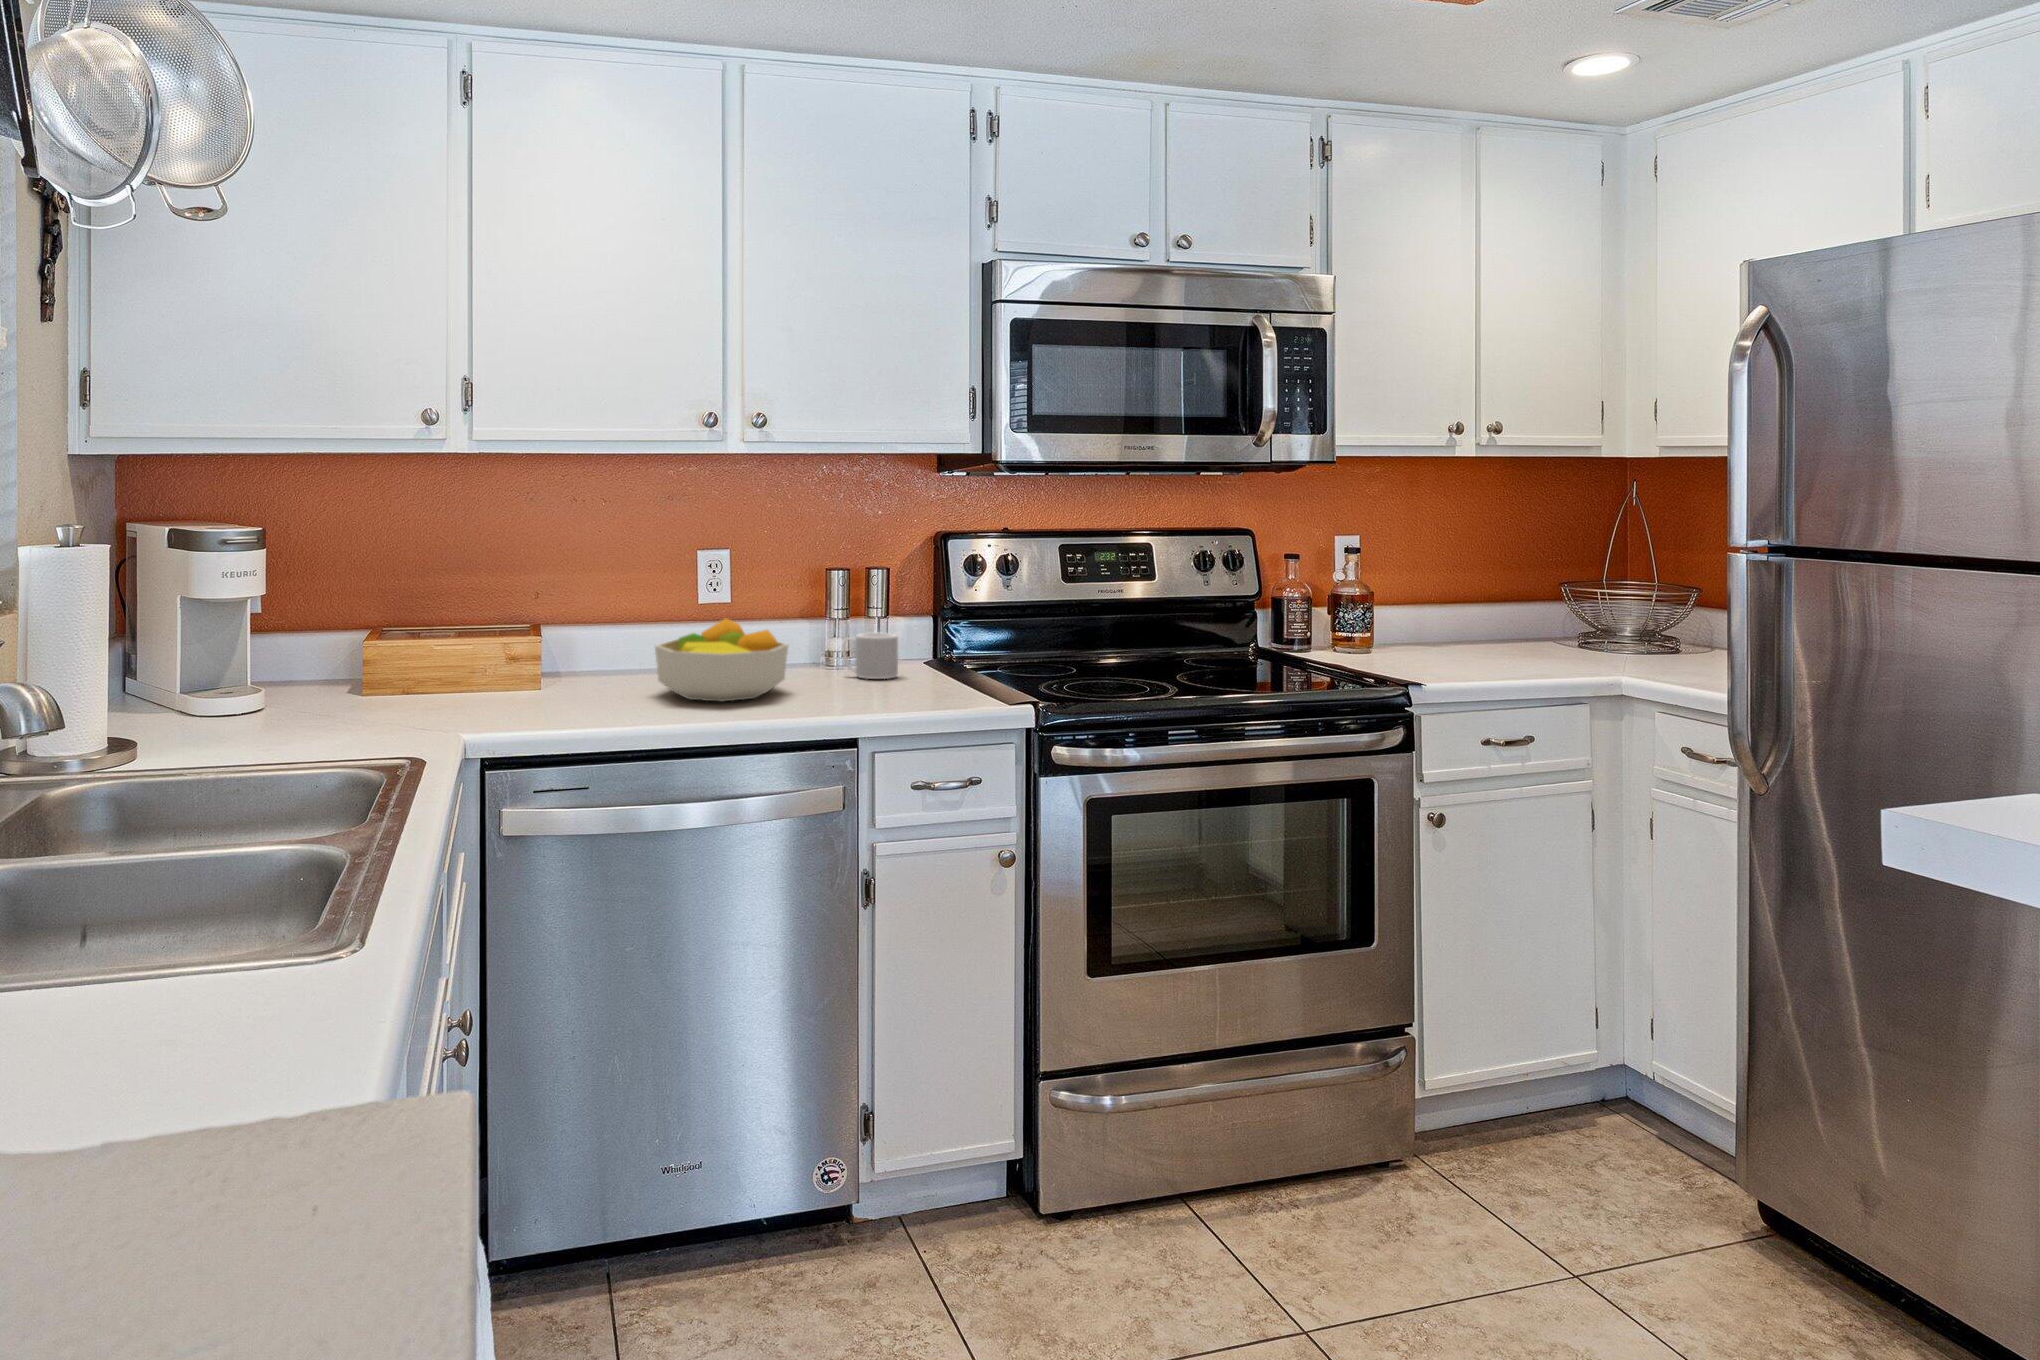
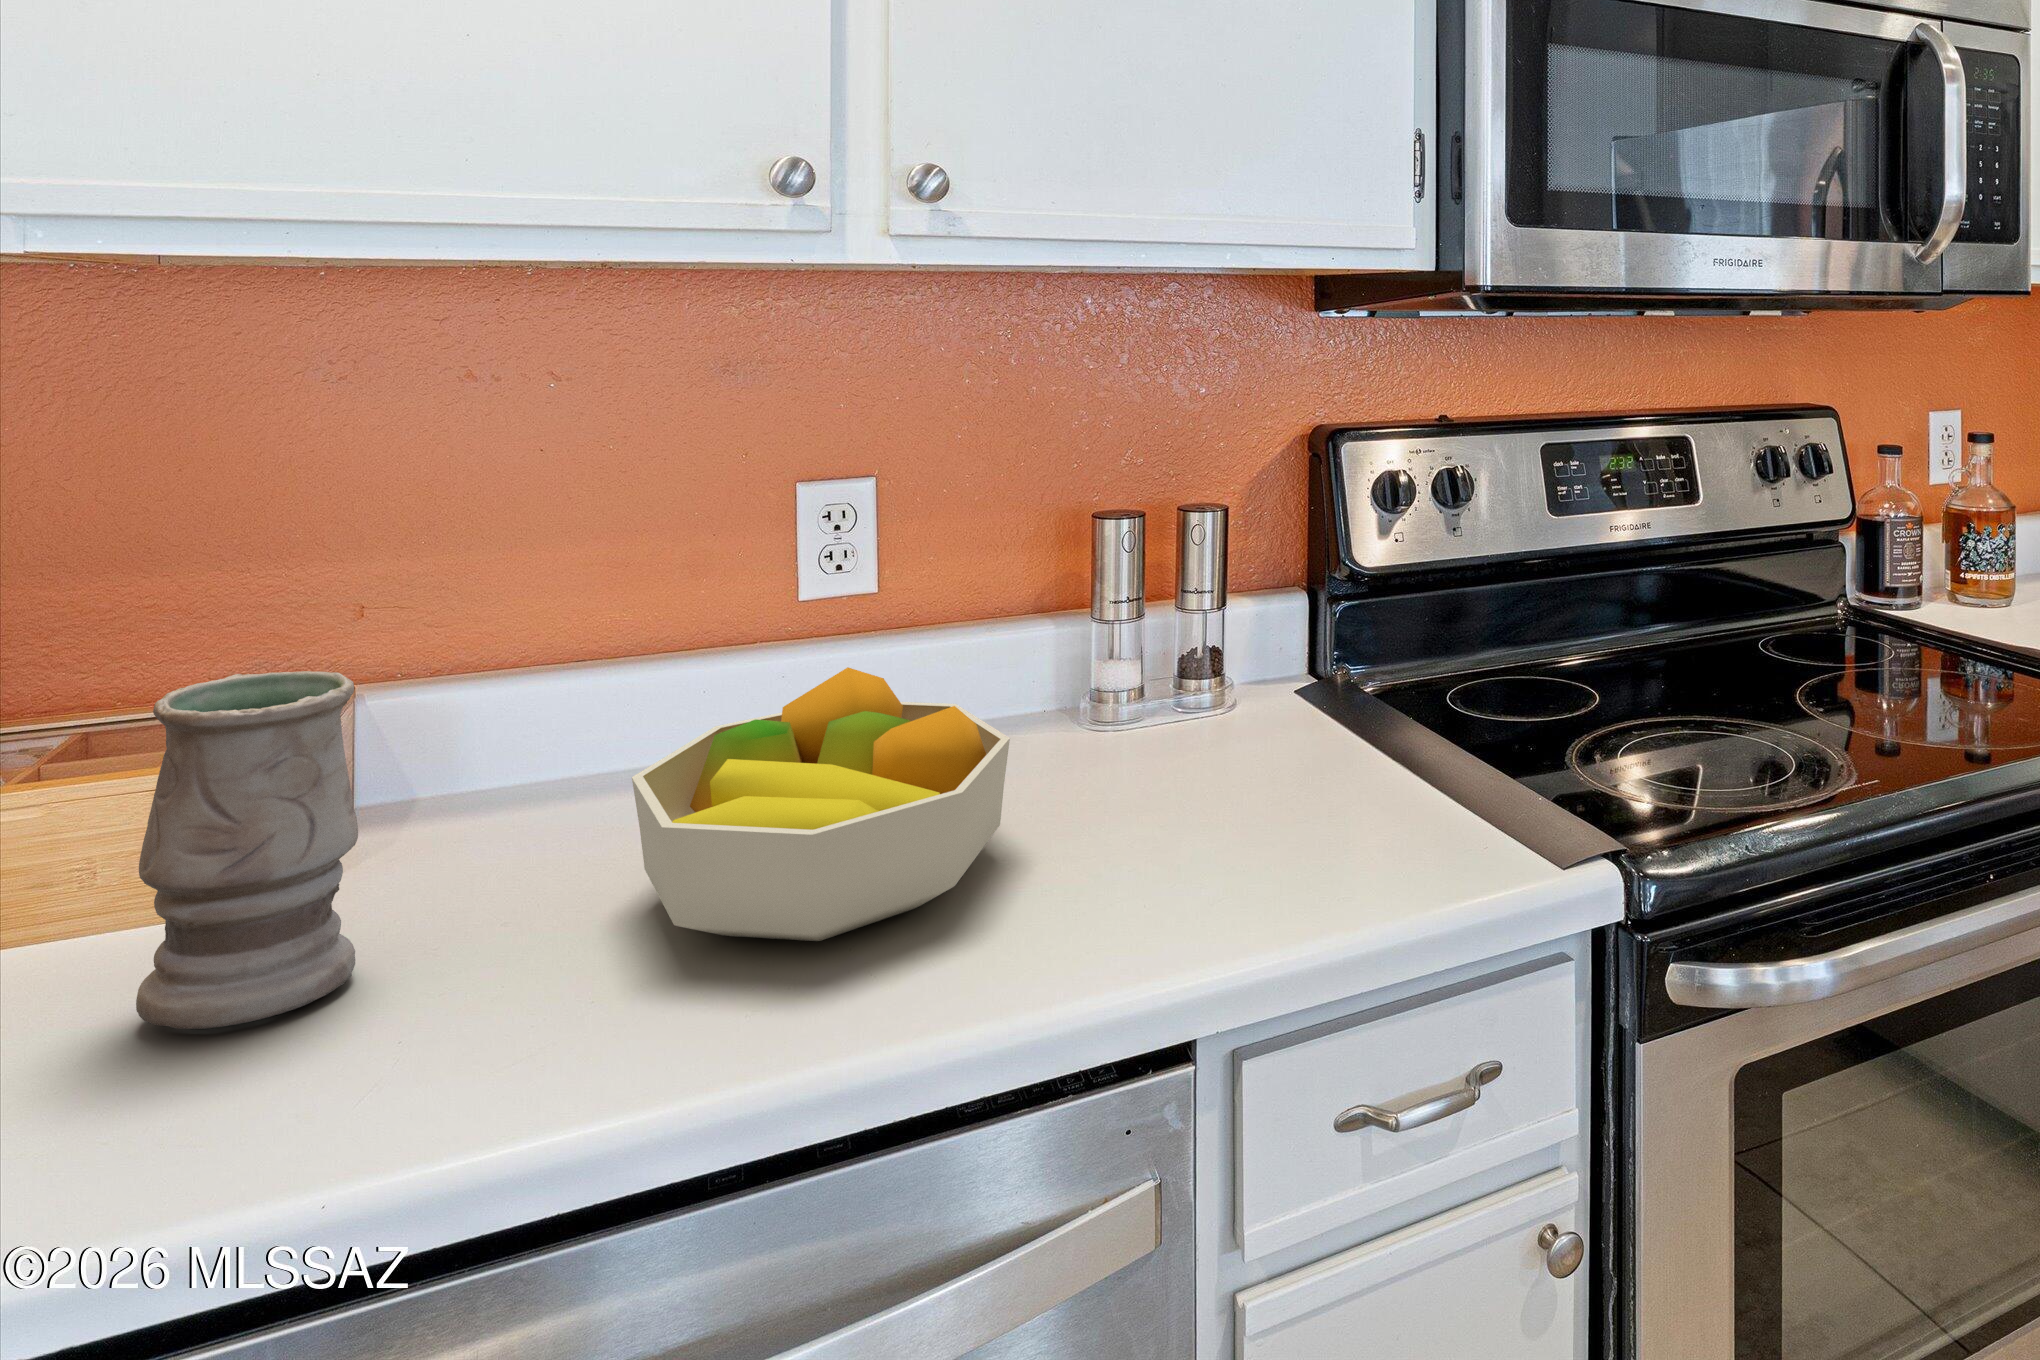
vase: none [518,594,577,705] -> present [136,671,358,1029]
mug: present [842,633,898,679] -> none [1133,654,1259,767]

